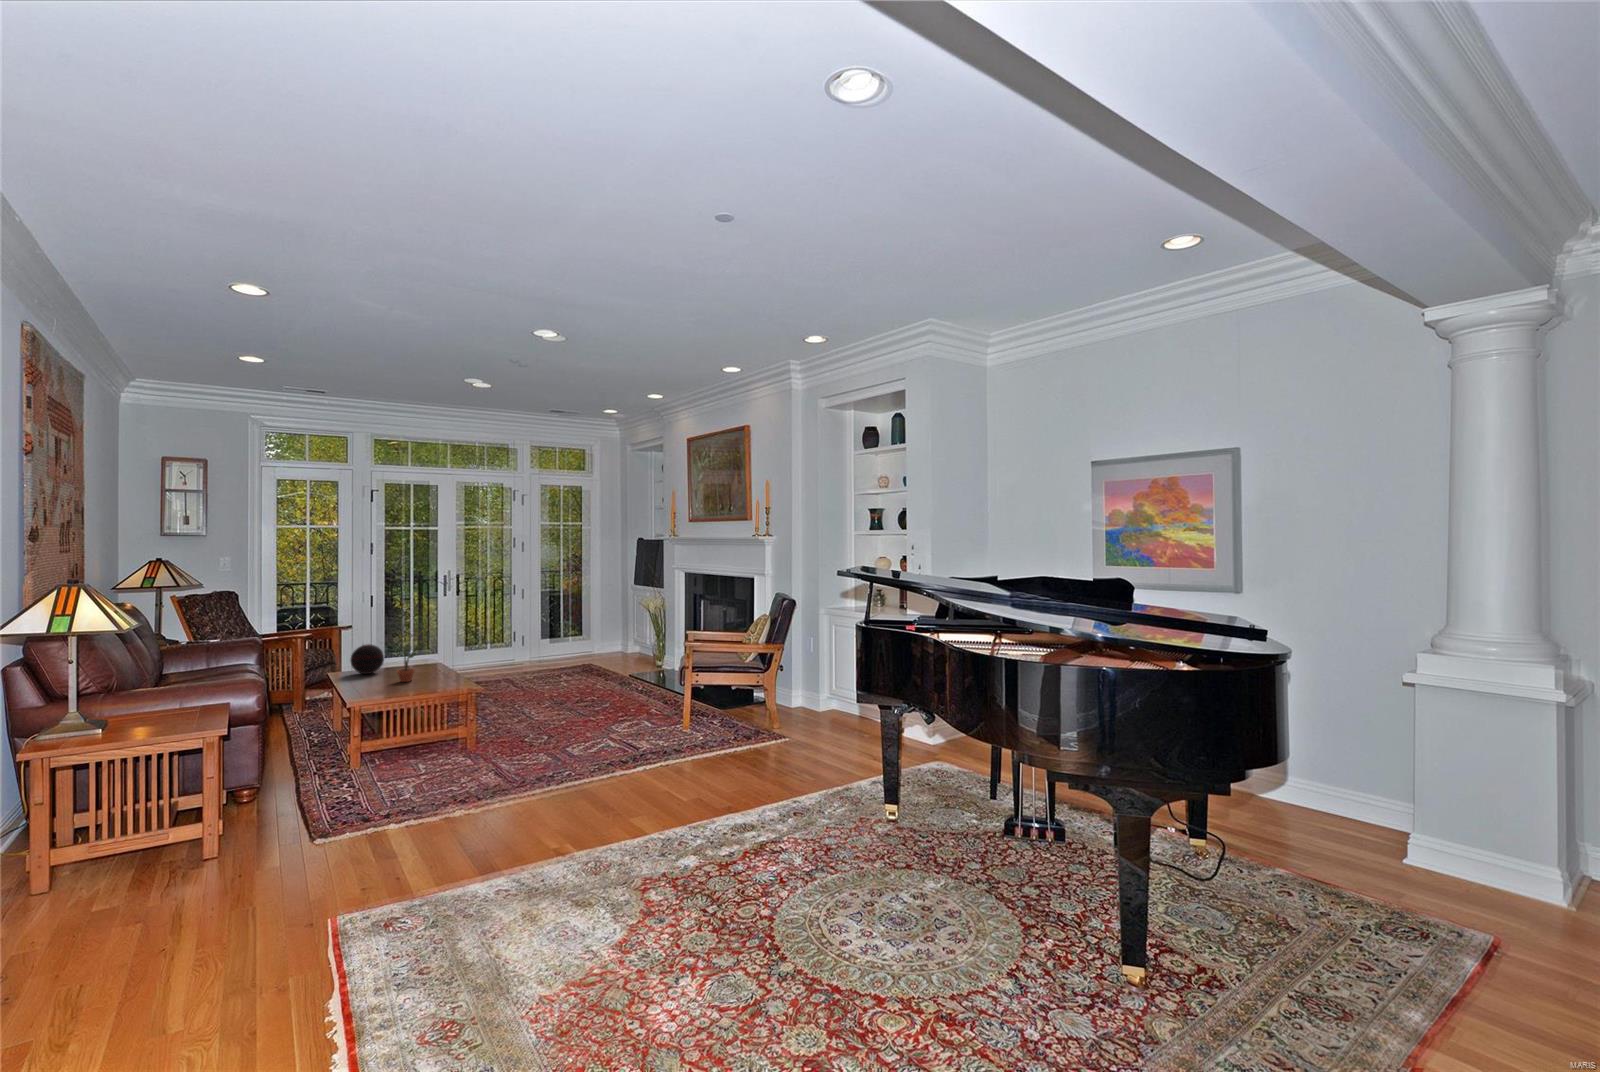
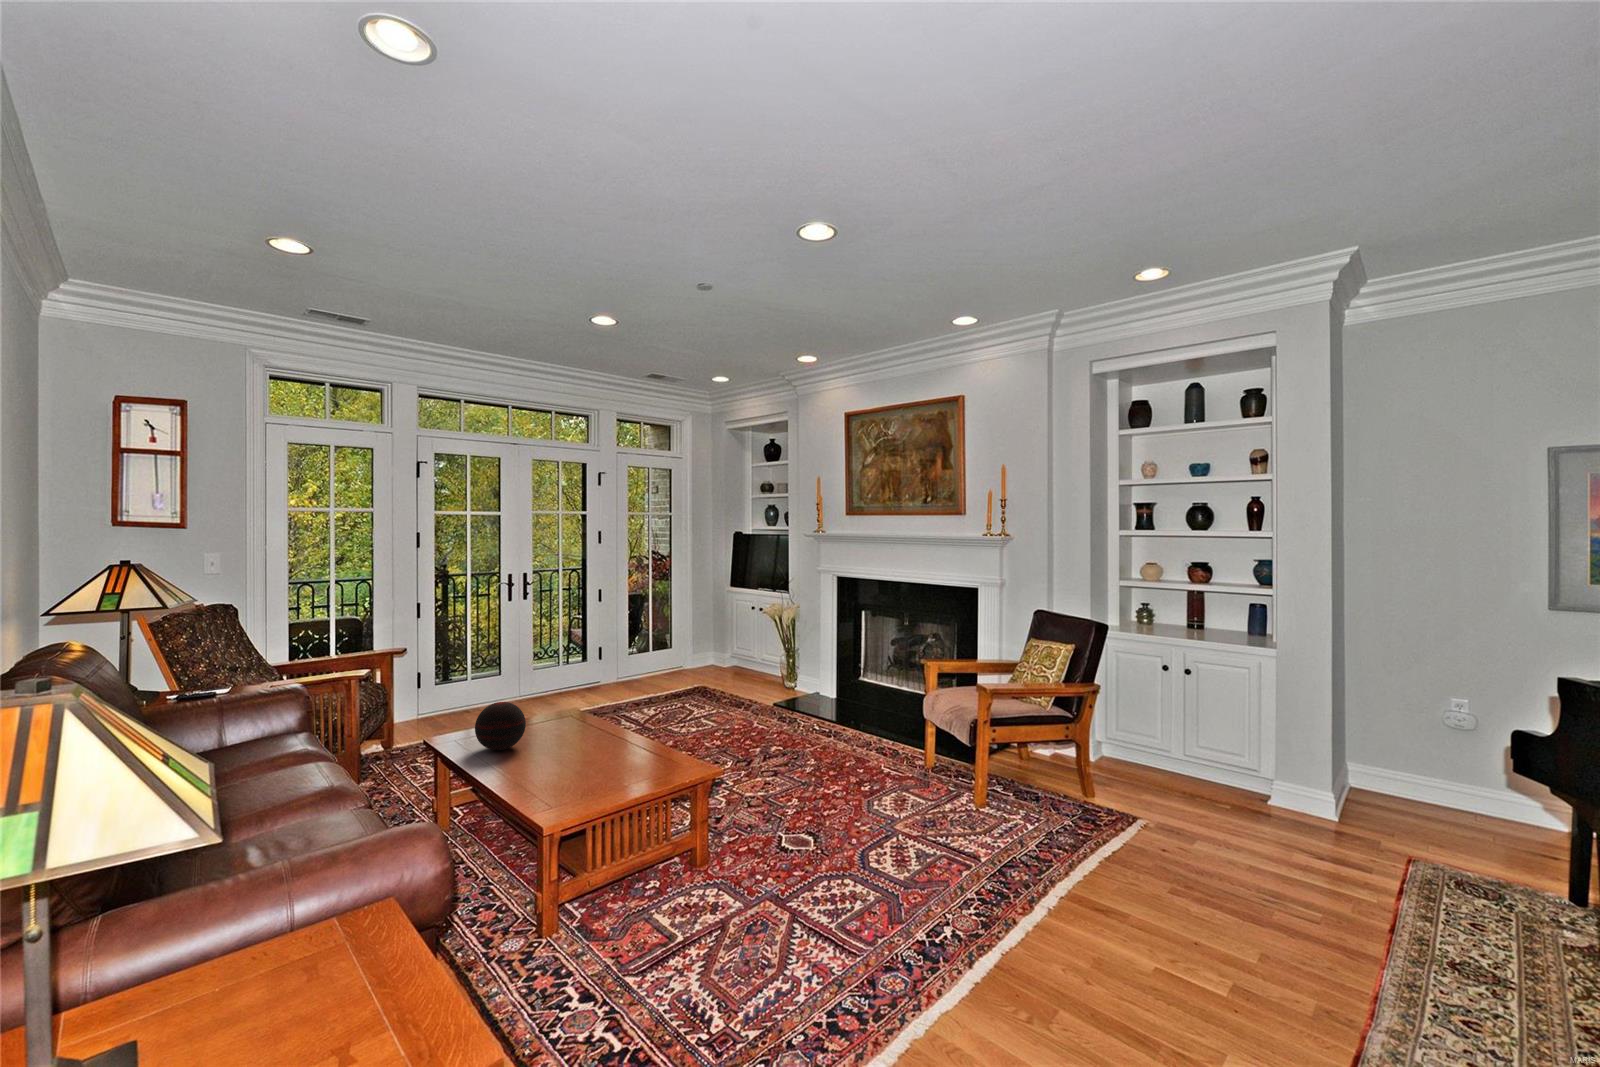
potted plant: present [397,624,425,682] -> none [563,669,617,770]

